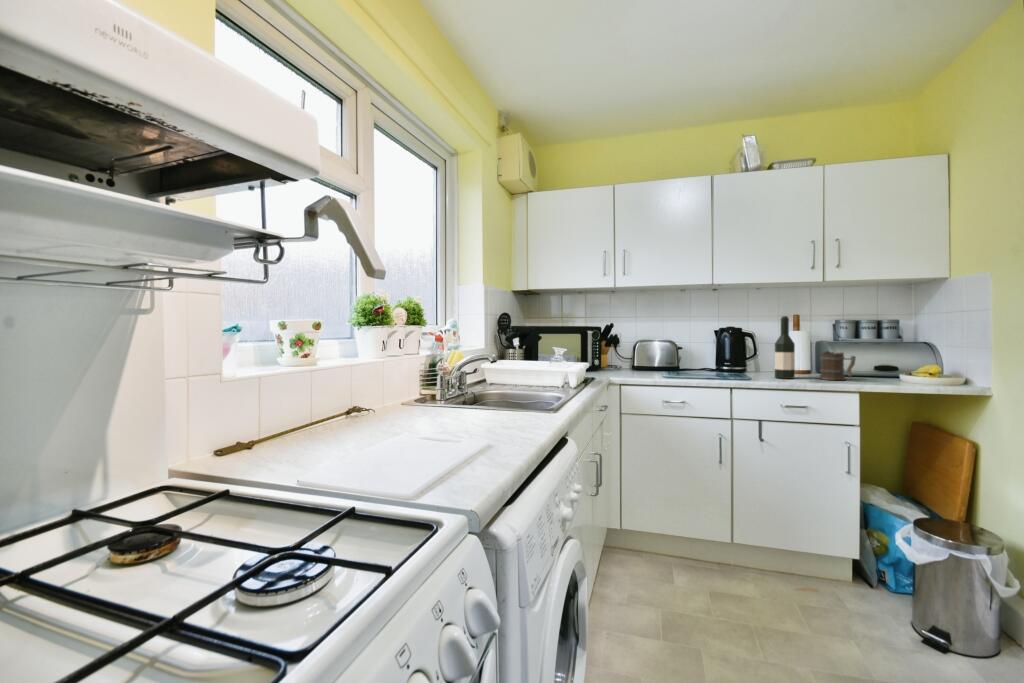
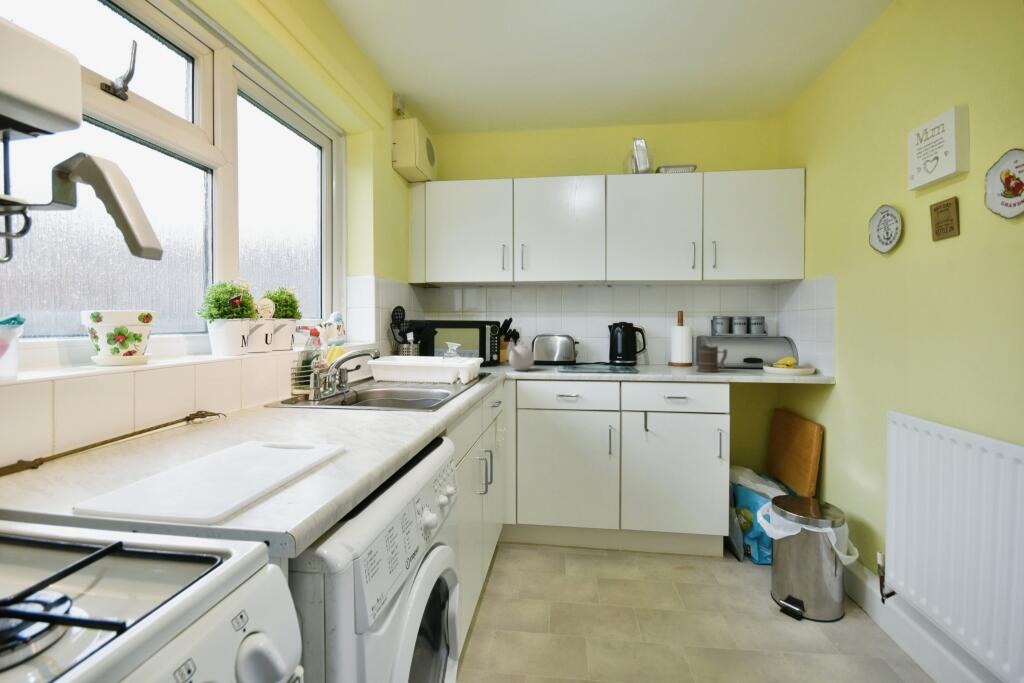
wine bottle: present [775,316,795,379] -> none [660,313,677,371]
teapot: none [610,347,637,376] -> present [509,342,534,370]

